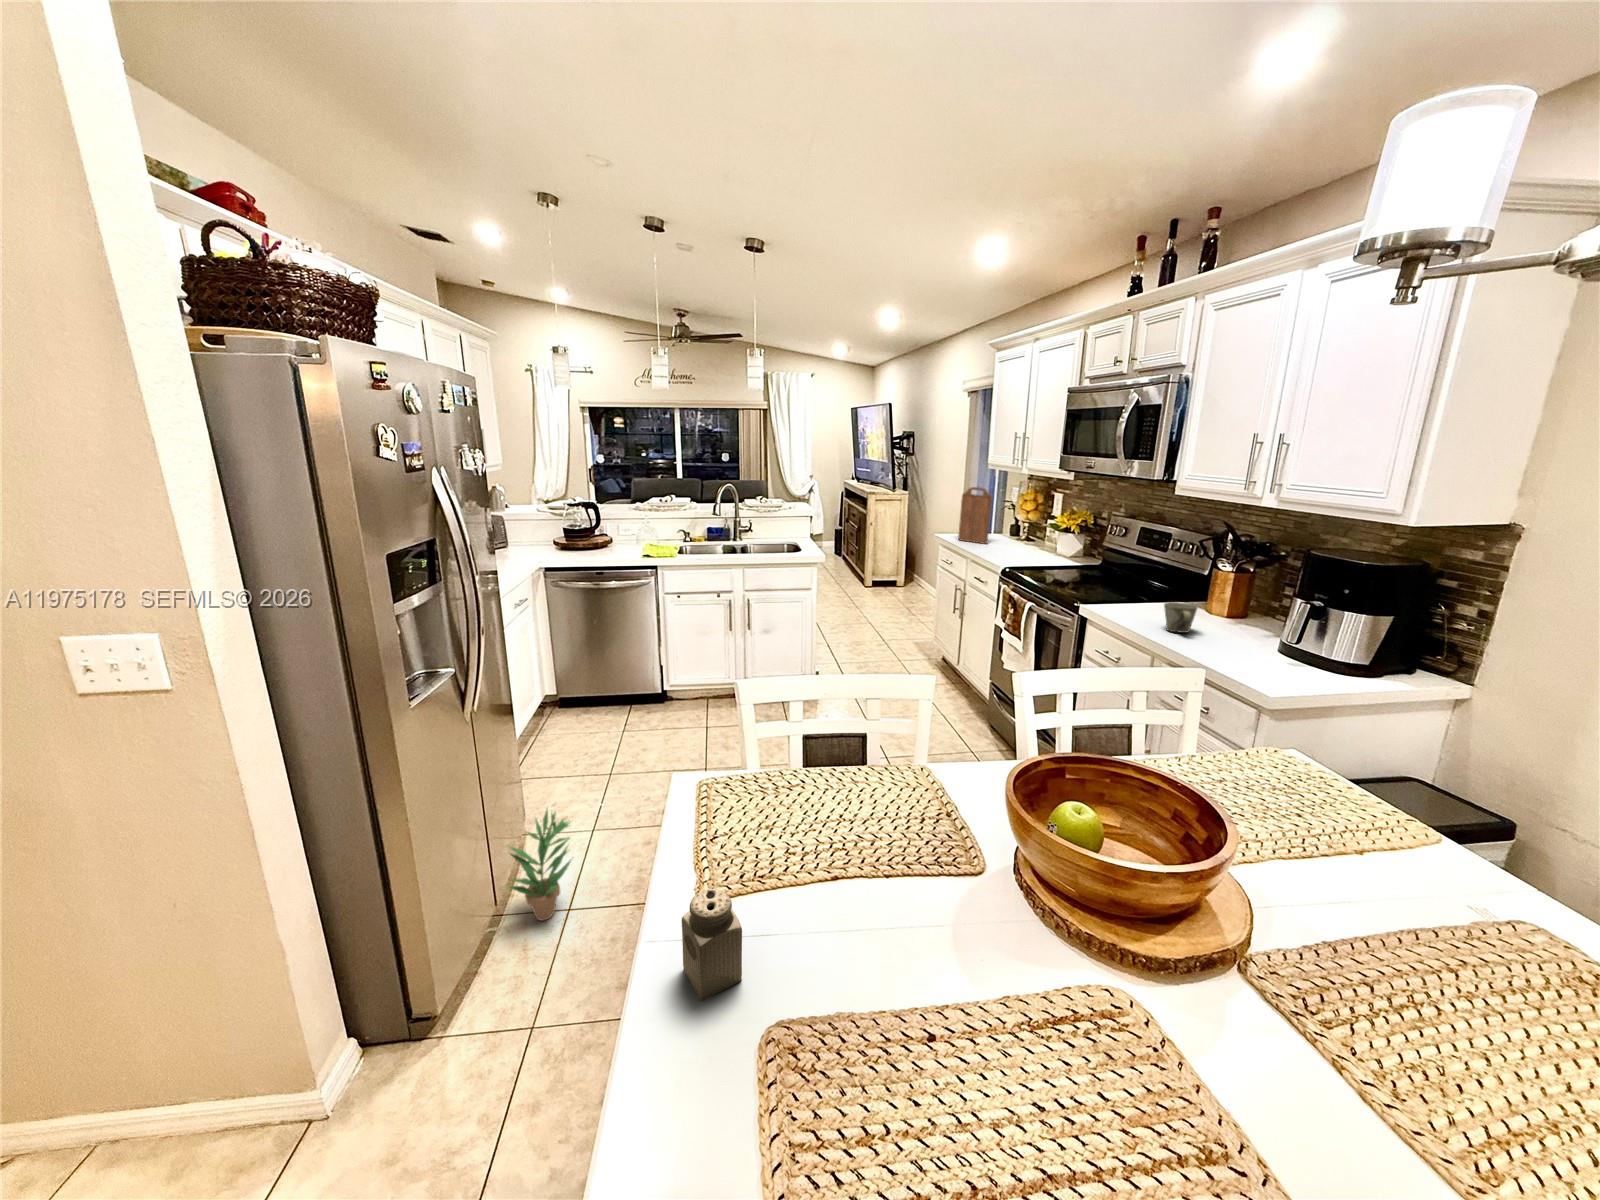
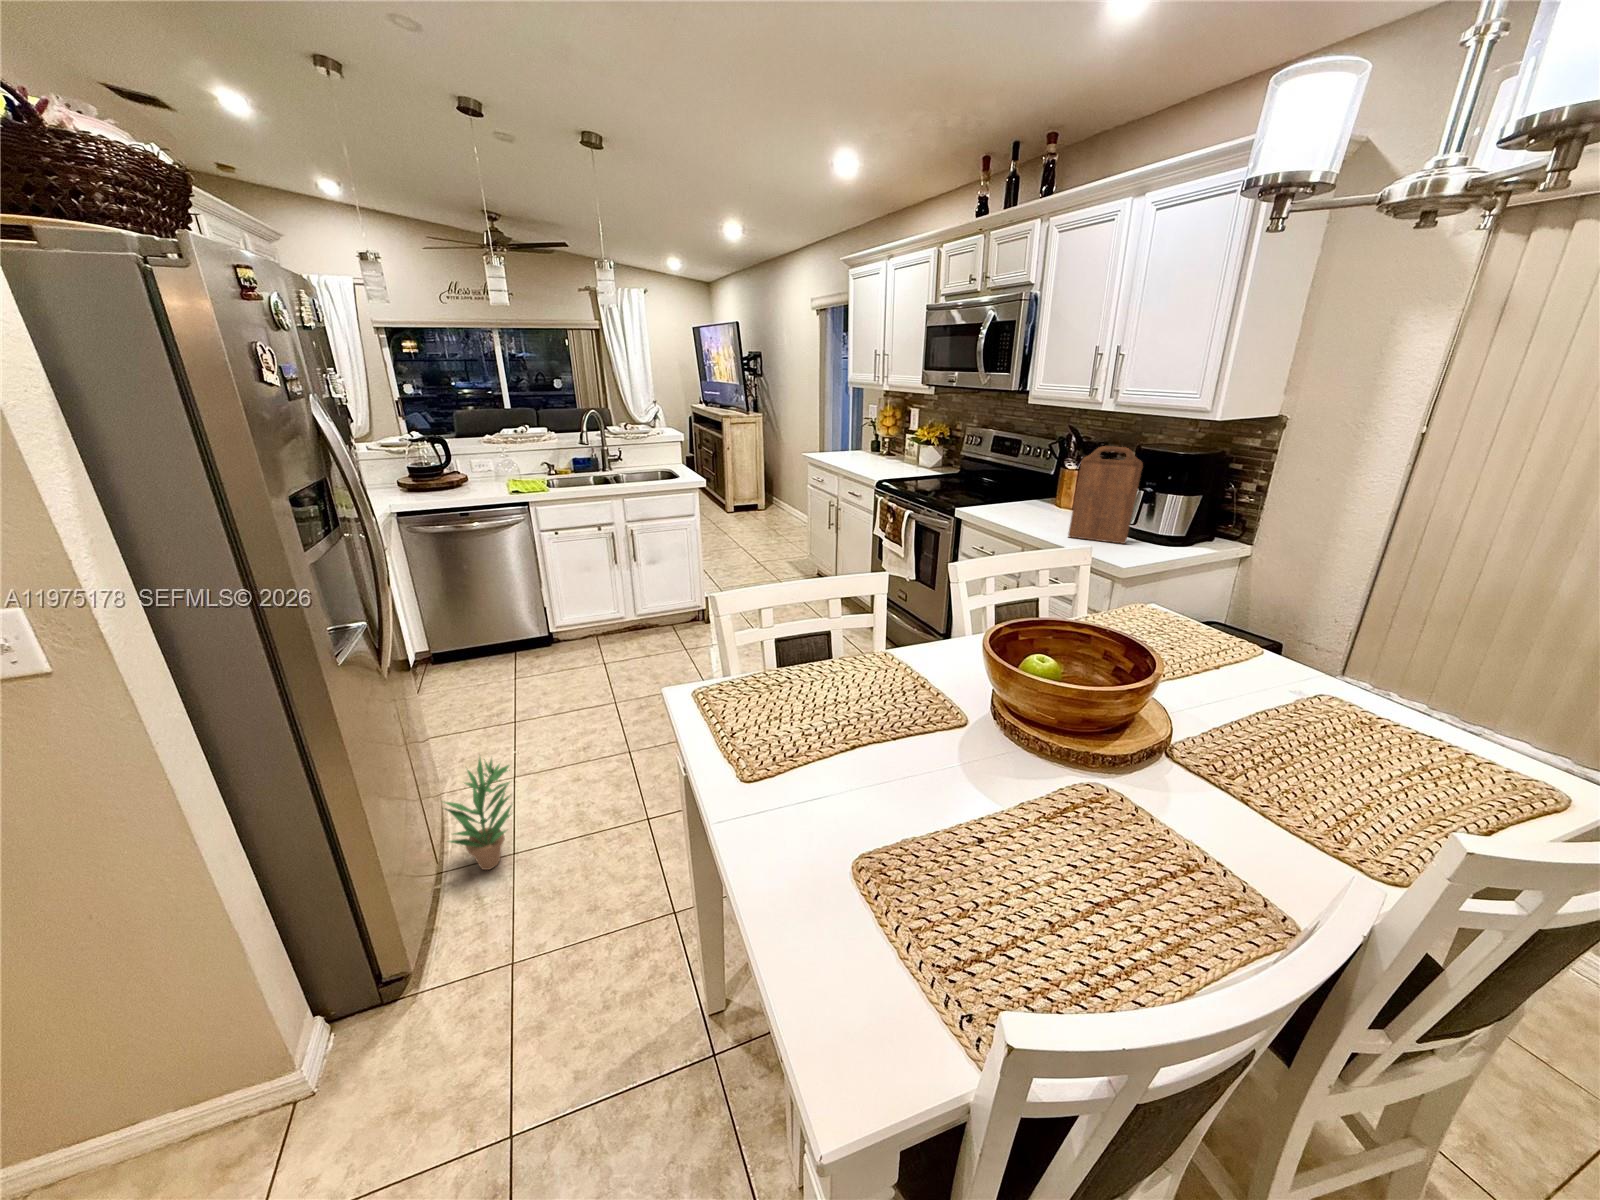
cutting board: present [958,487,992,544] -> present [1068,446,1143,544]
mug: present [1164,602,1197,633] -> none [1032,499,1059,525]
salt shaker: present [682,889,742,1000] -> none [757,762,814,857]

